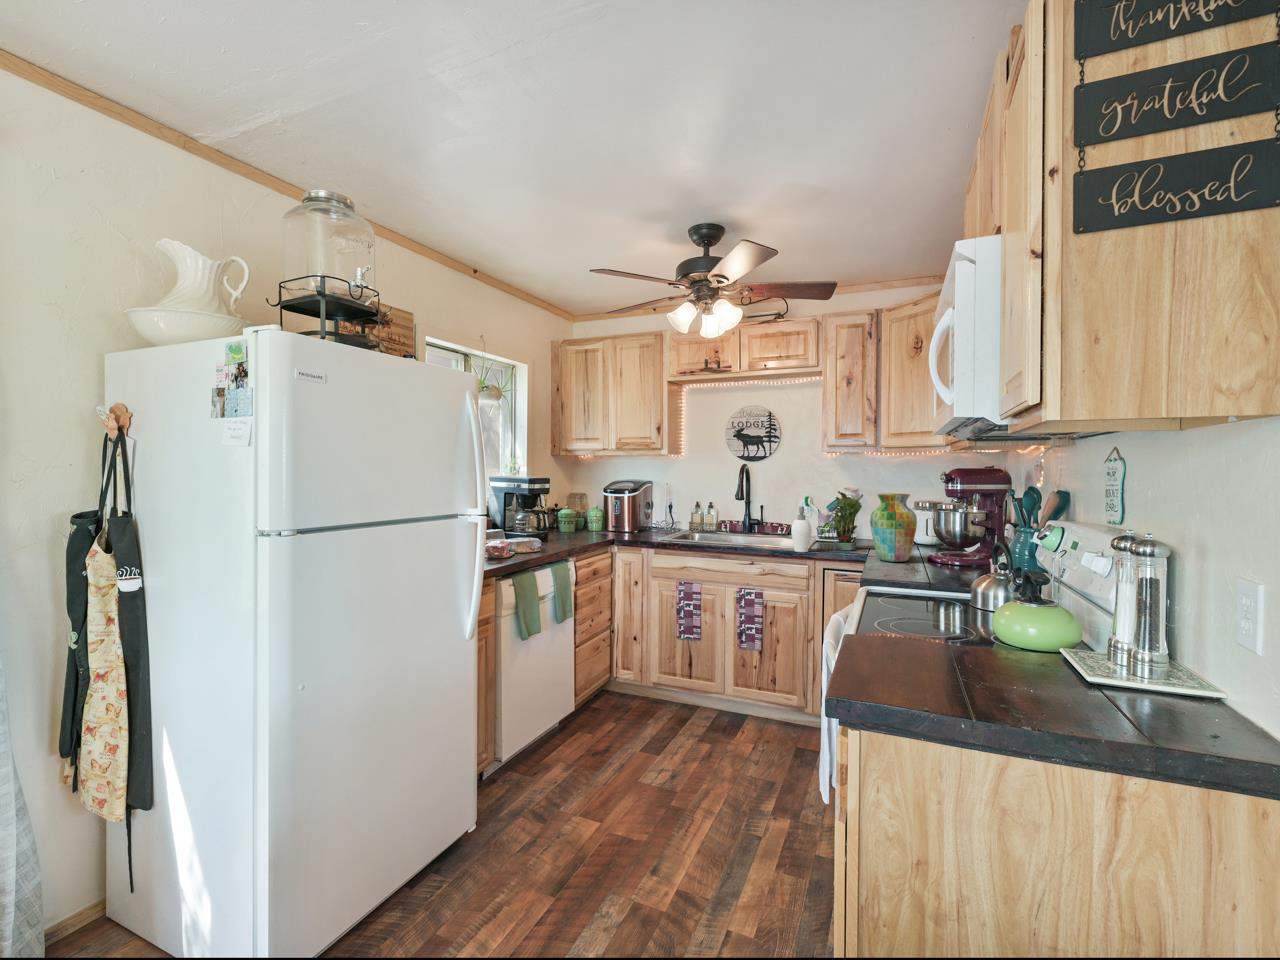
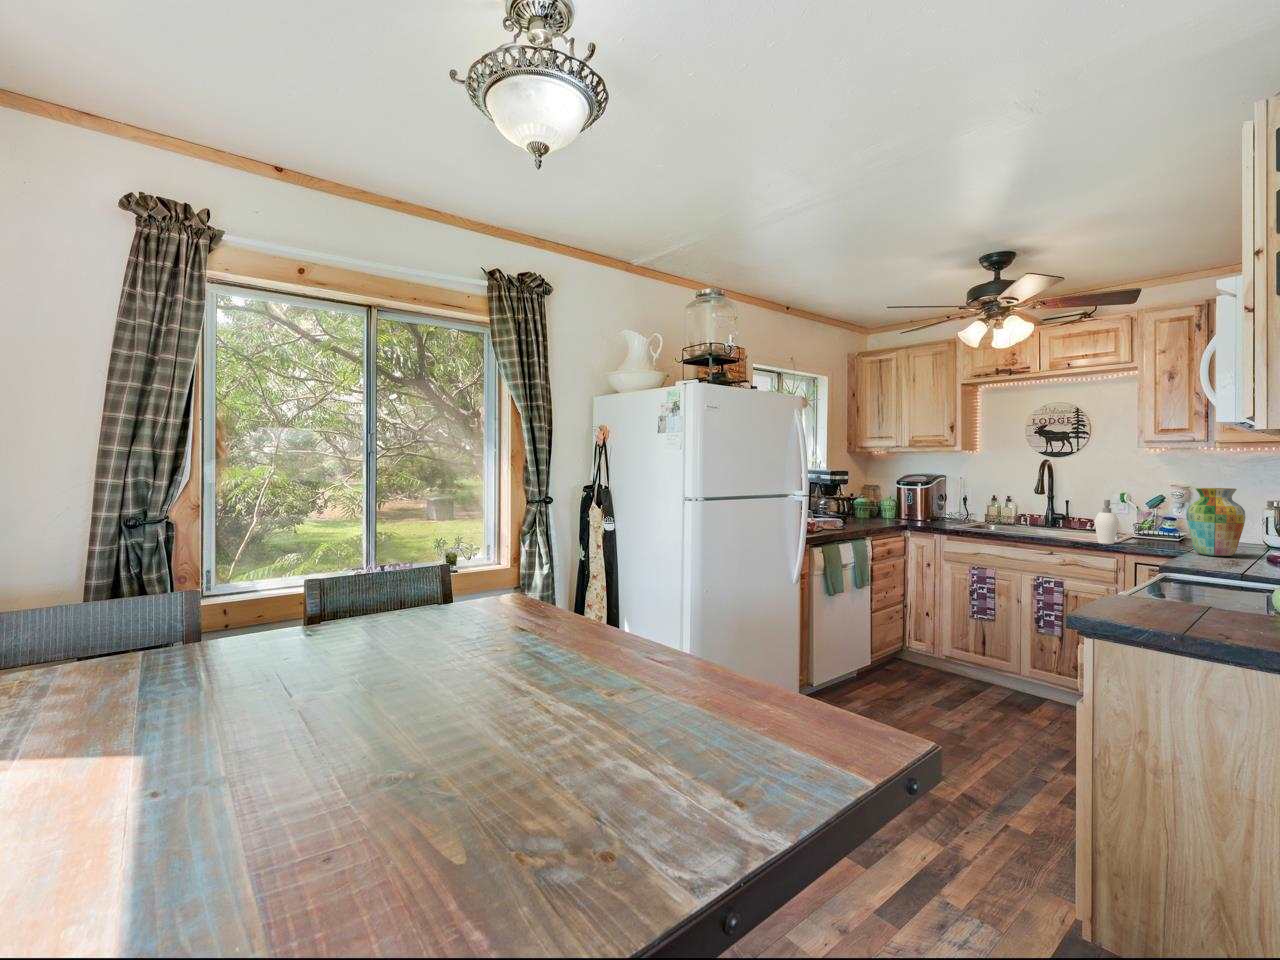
potted plant: present [825,491,863,550] -> none [1137,485,1185,546]

